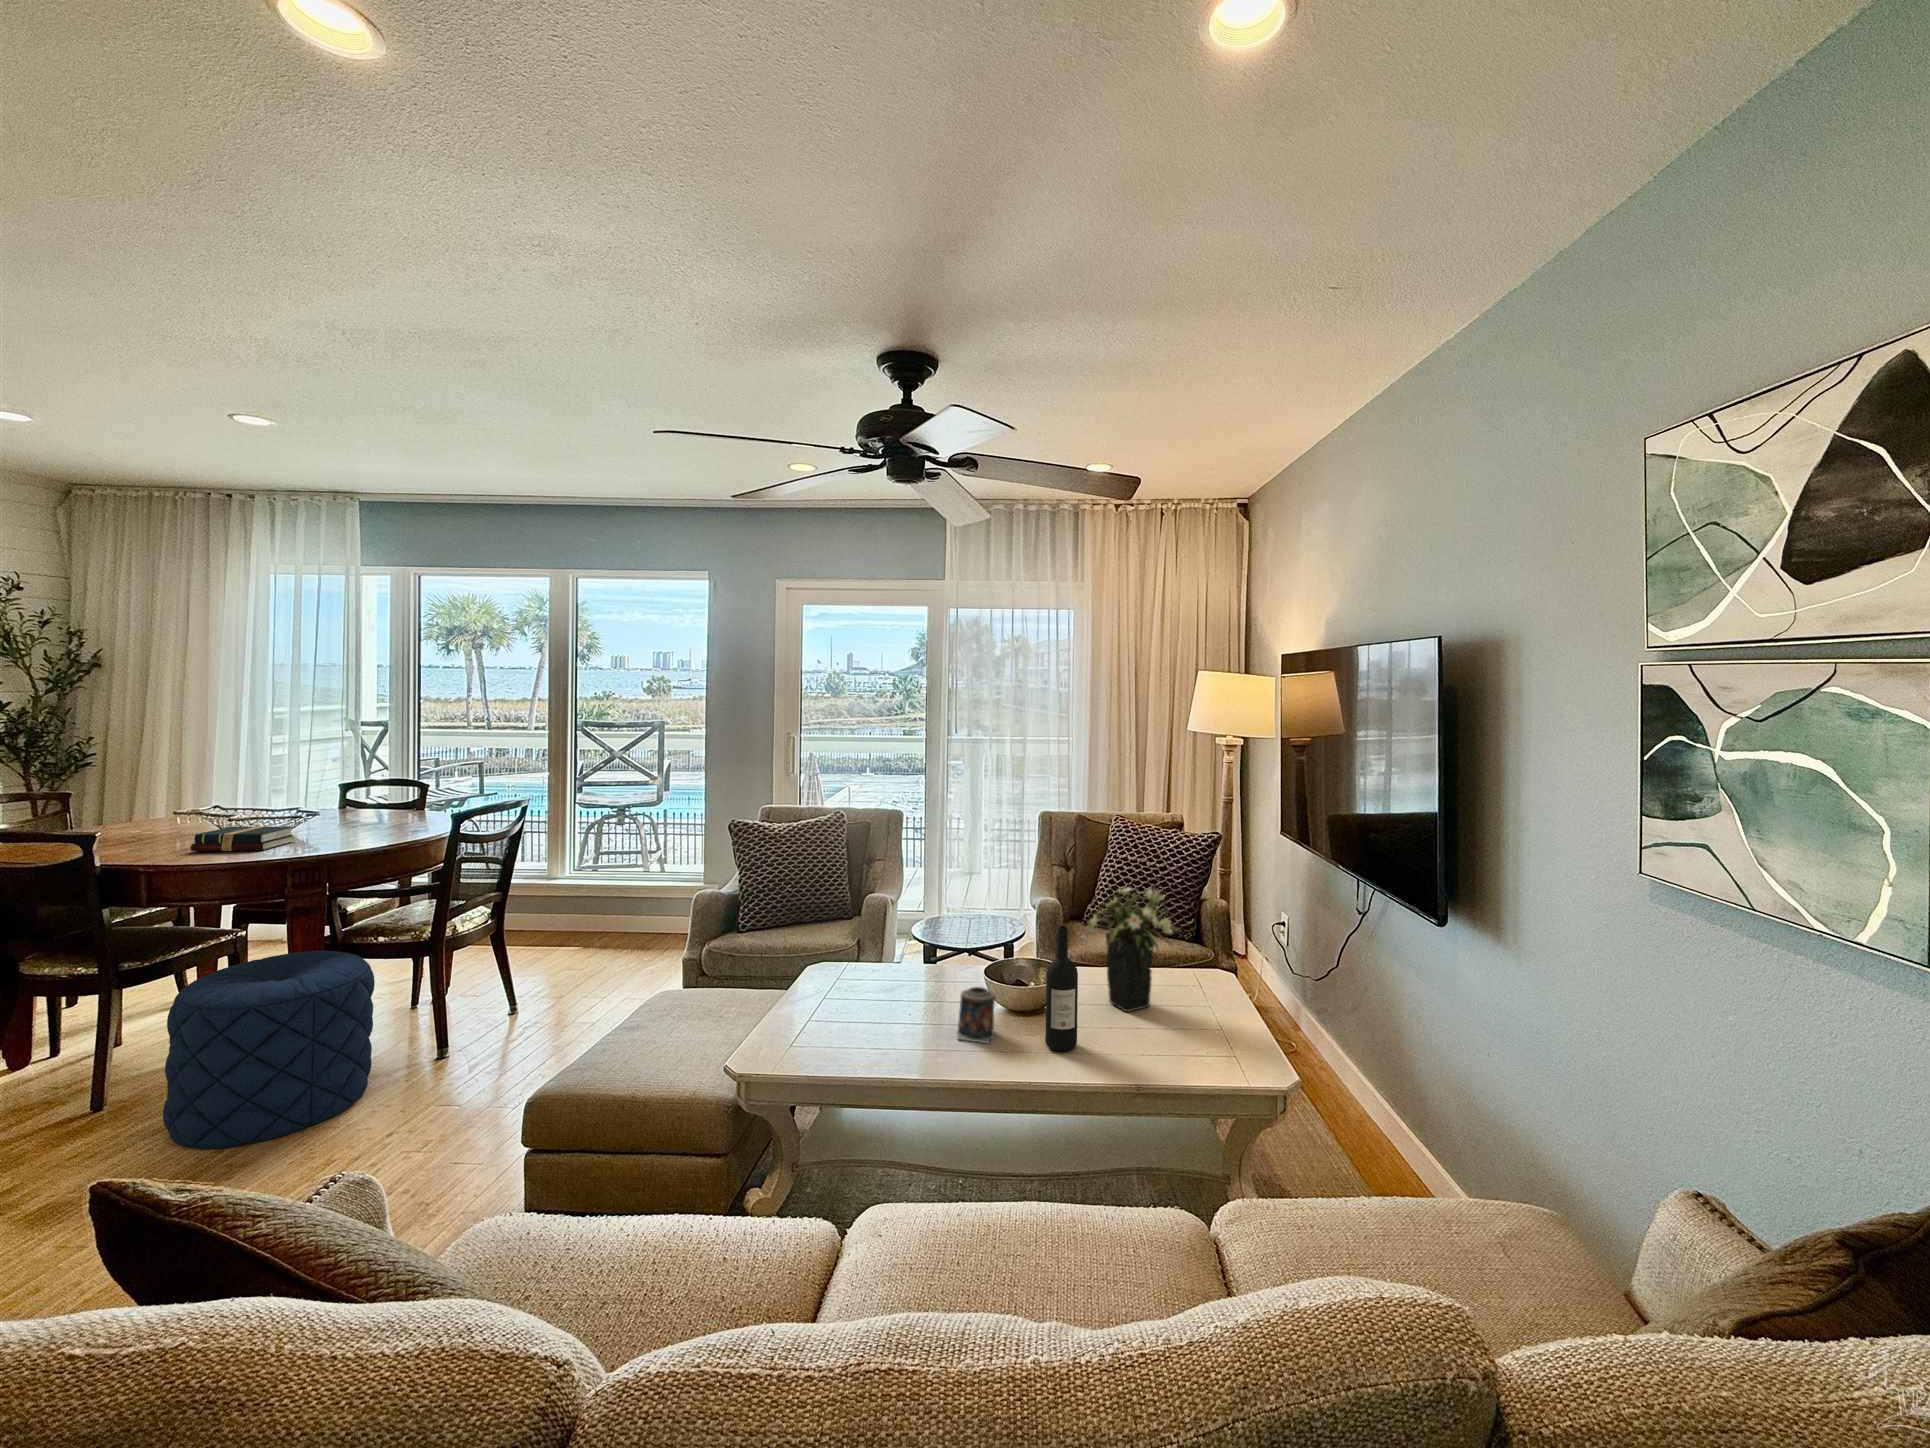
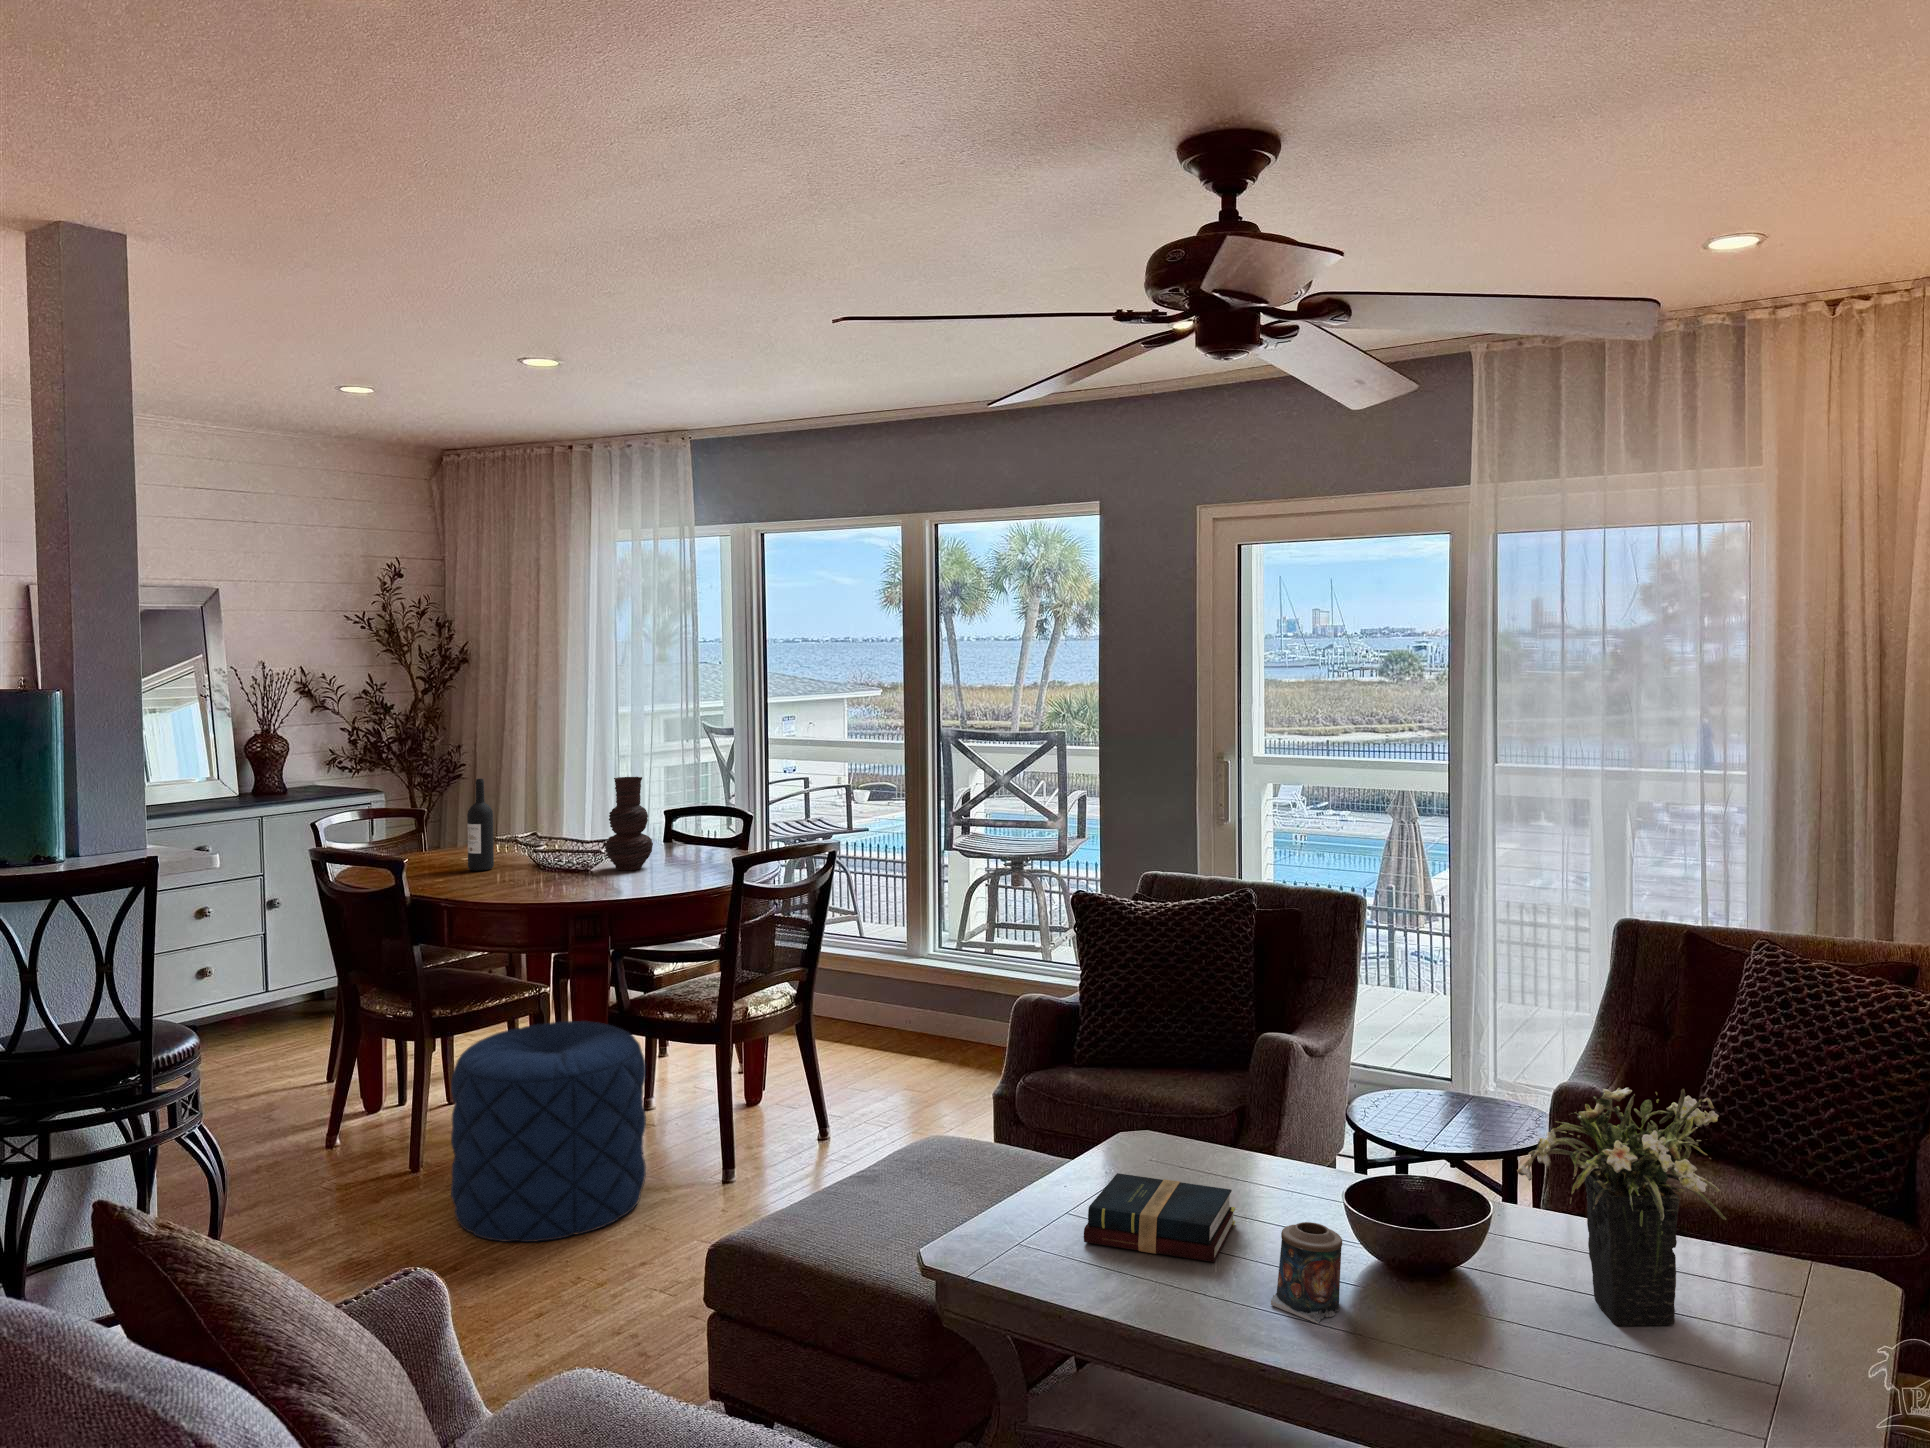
vase: none [305,756,354,830] -> present [605,777,653,870]
hardback book: present [191,826,295,851] -> present [1084,1173,1236,1262]
wine bottle: present [1045,926,1078,1051] -> present [467,779,494,871]

